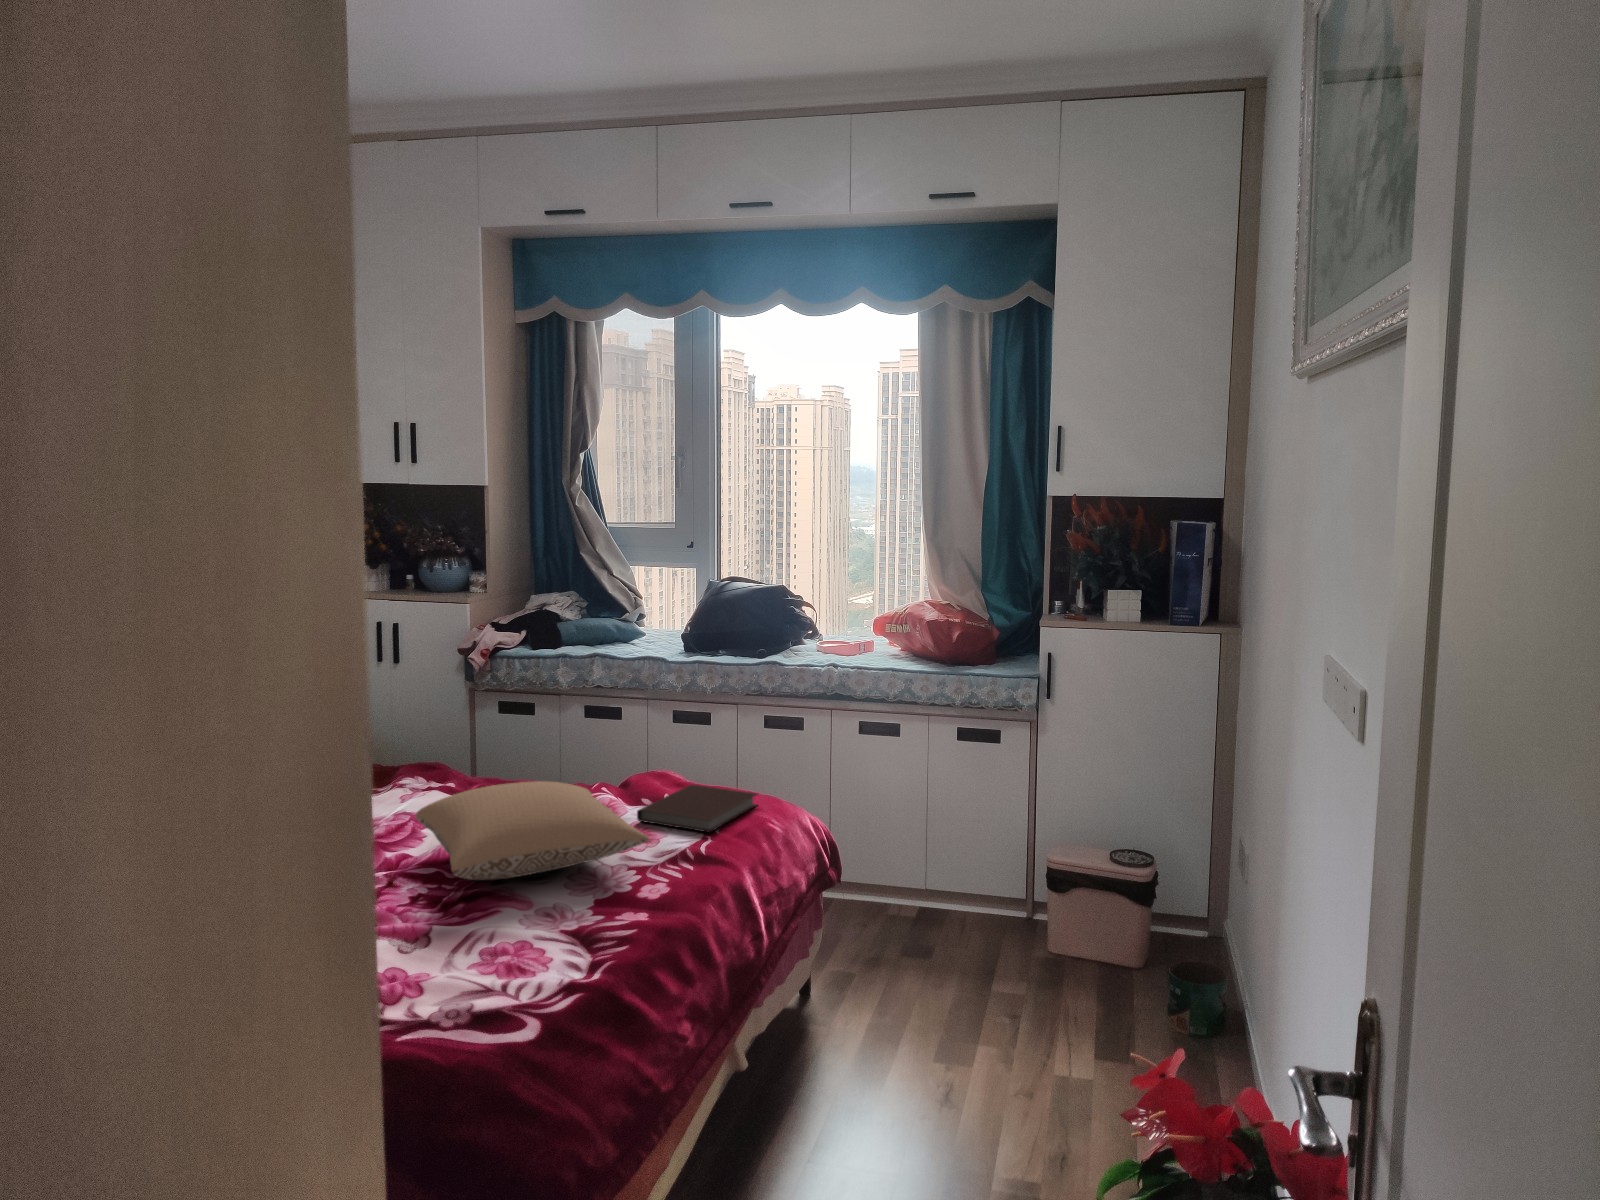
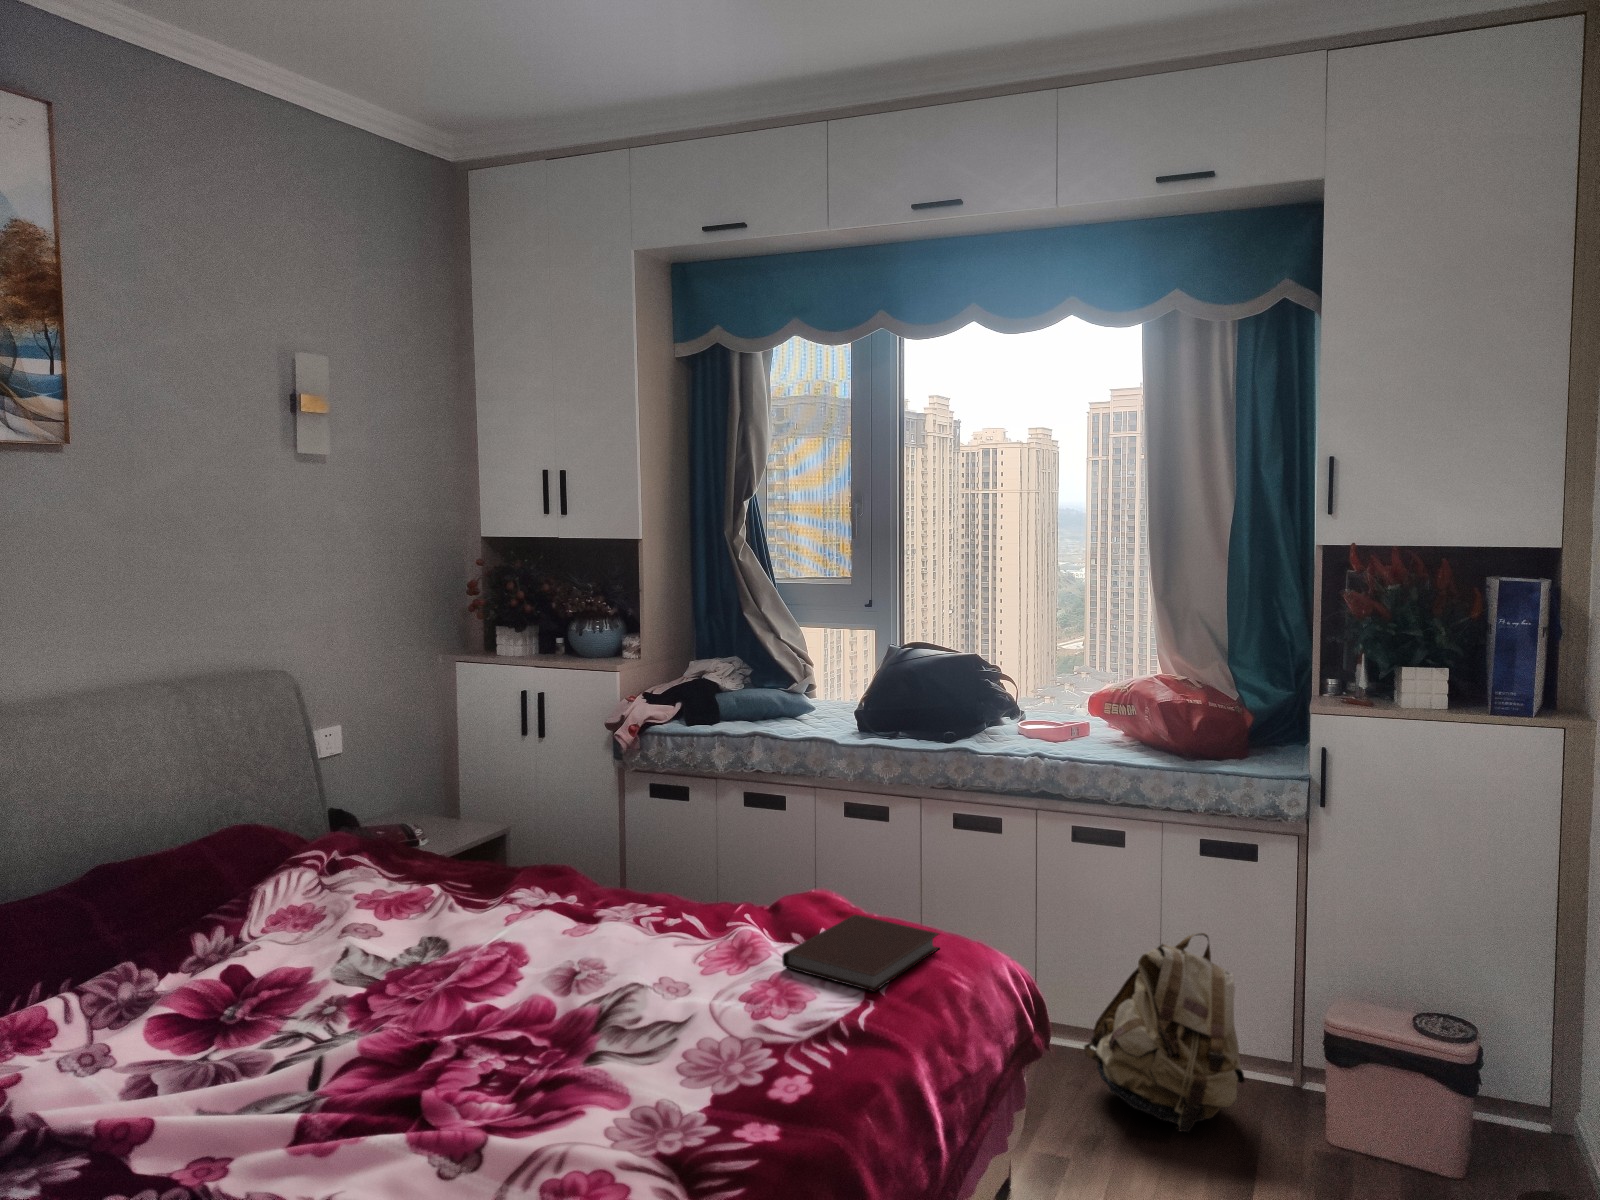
pillow: present [416,781,649,880] -> none [503,919,787,1064]
backpack: none [869,800,990,951] -> present [1084,933,1245,1132]

